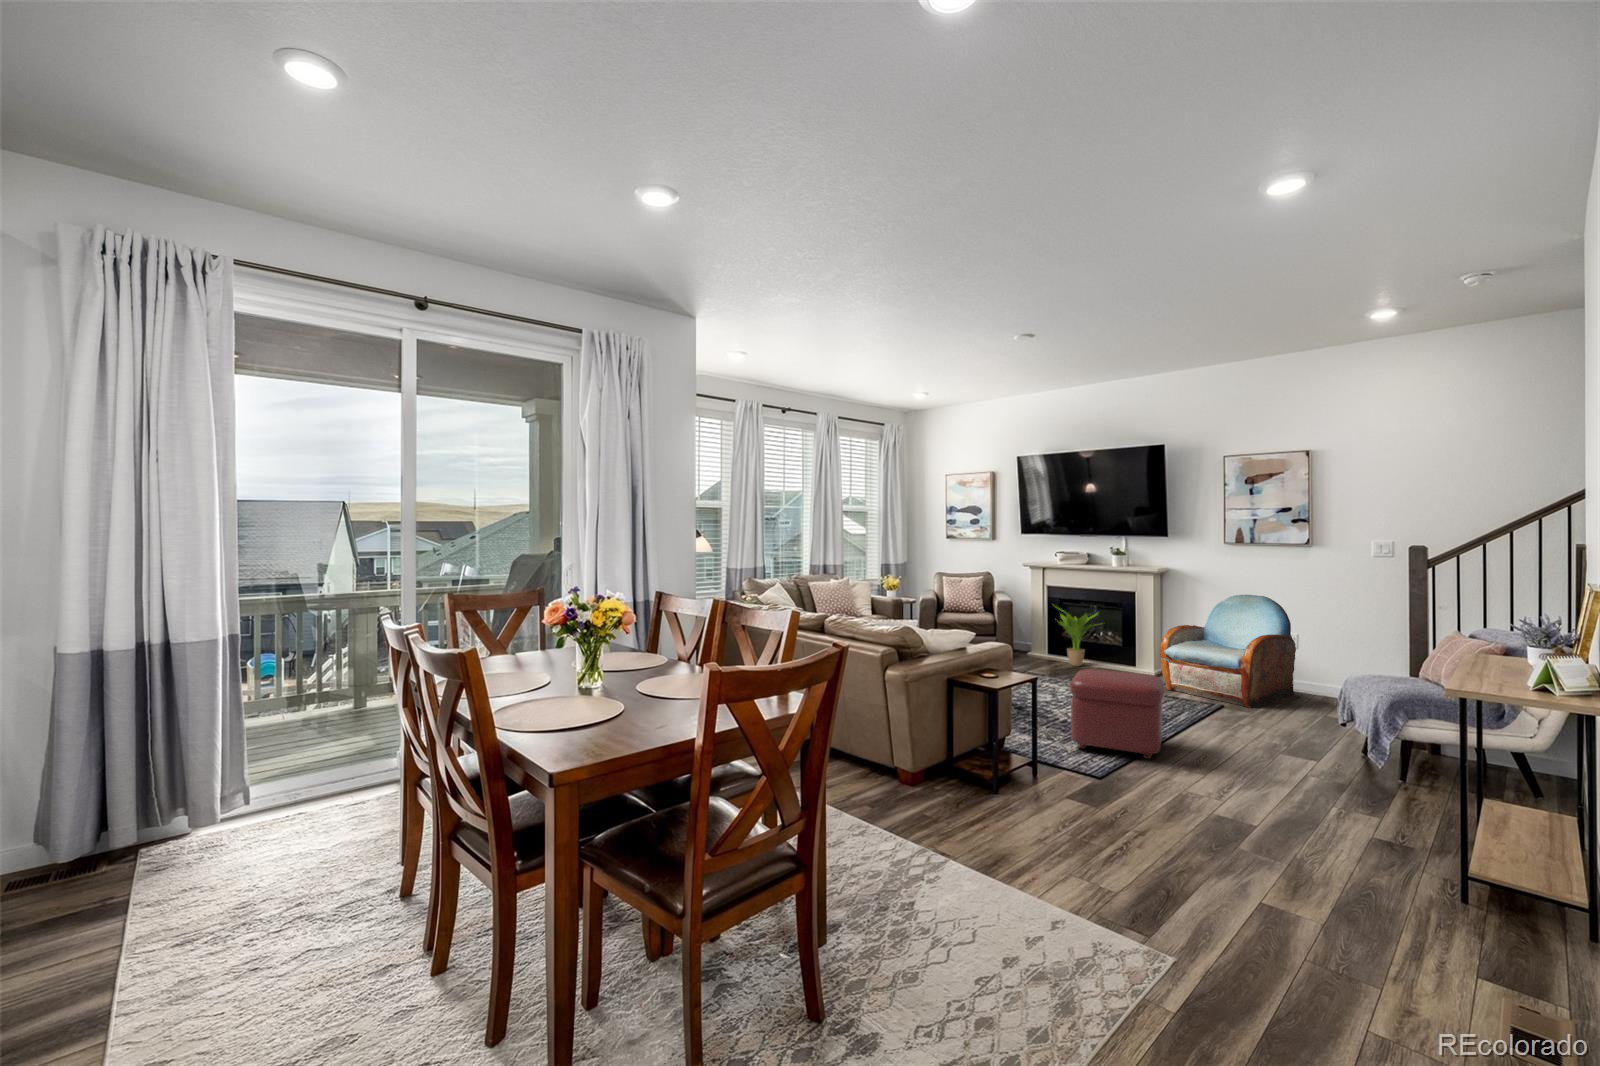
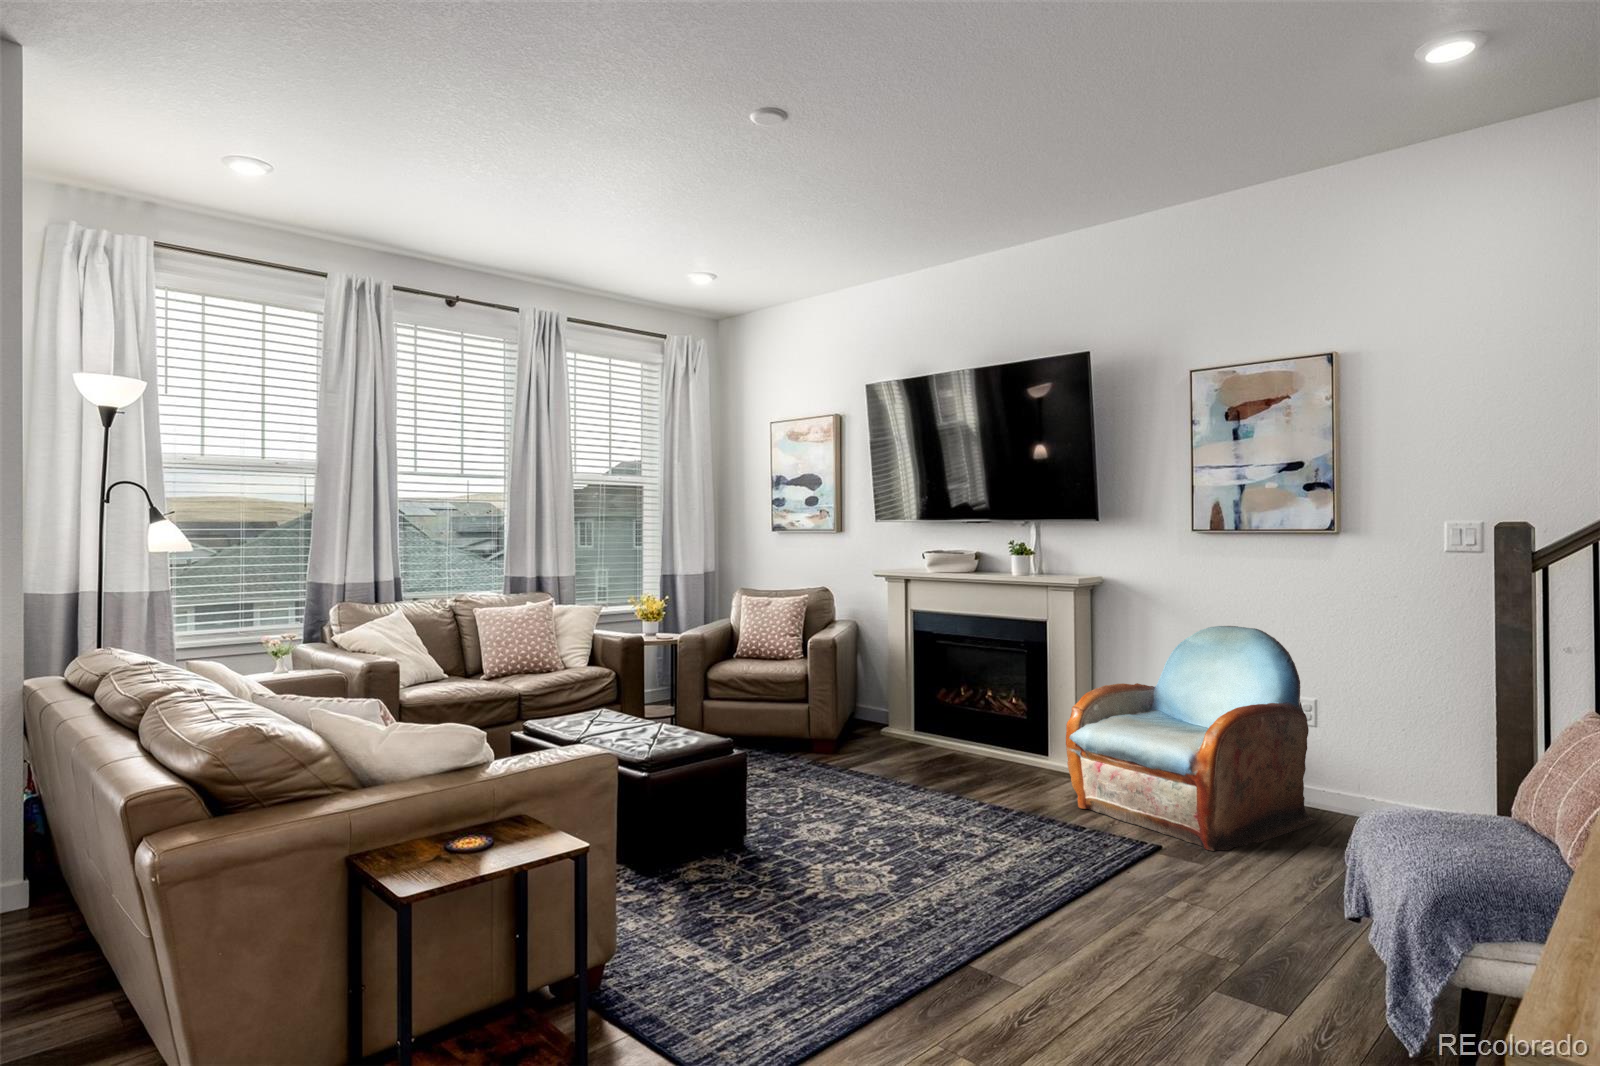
potted plant: present [1055,606,1097,666] -> none [908,640,999,756]
ottoman: present [1070,669,1164,759] -> none [768,795,979,1013]

